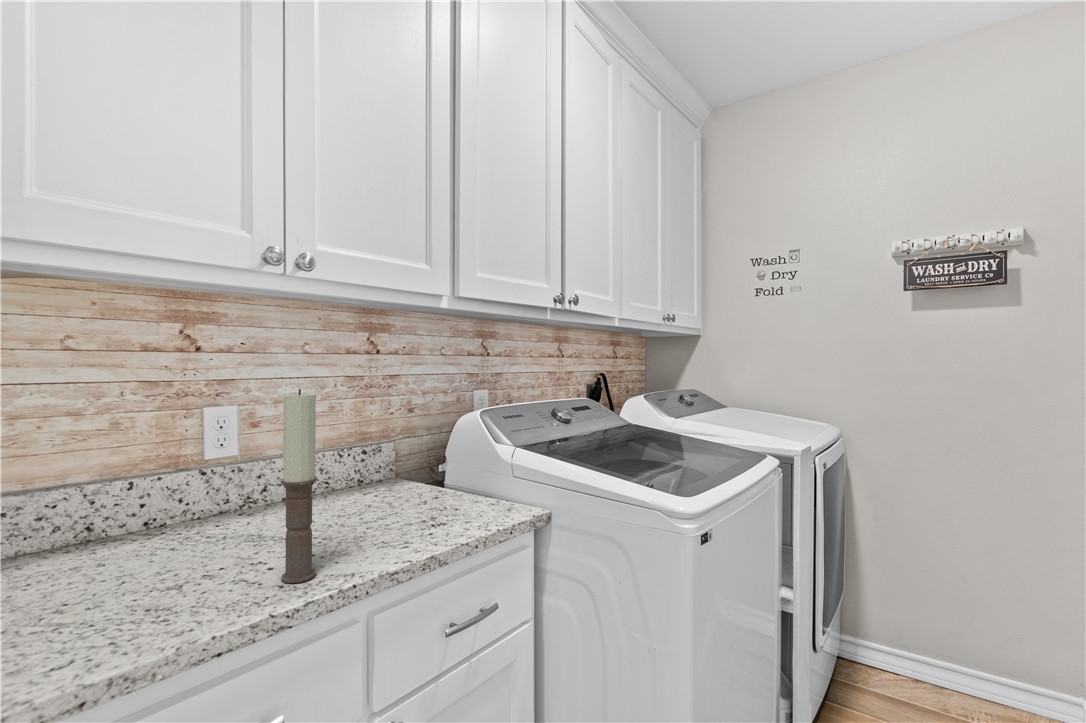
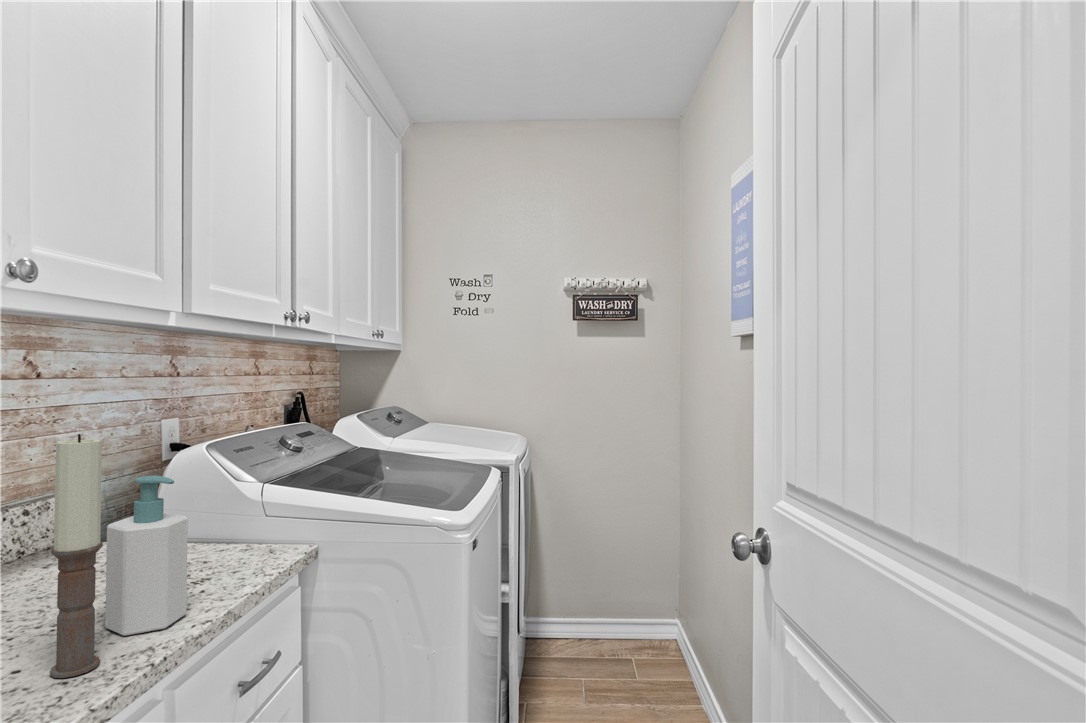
soap bottle: none [346,429,402,560] -> present [105,475,188,636]

